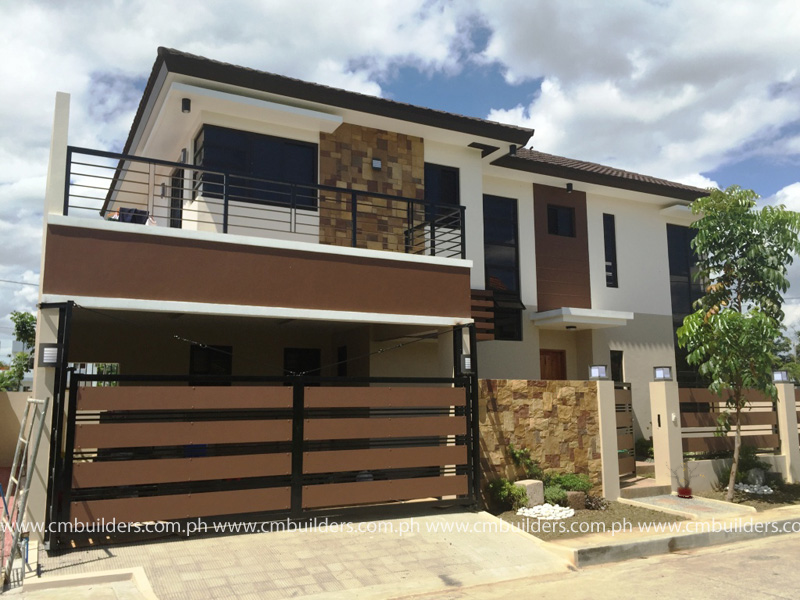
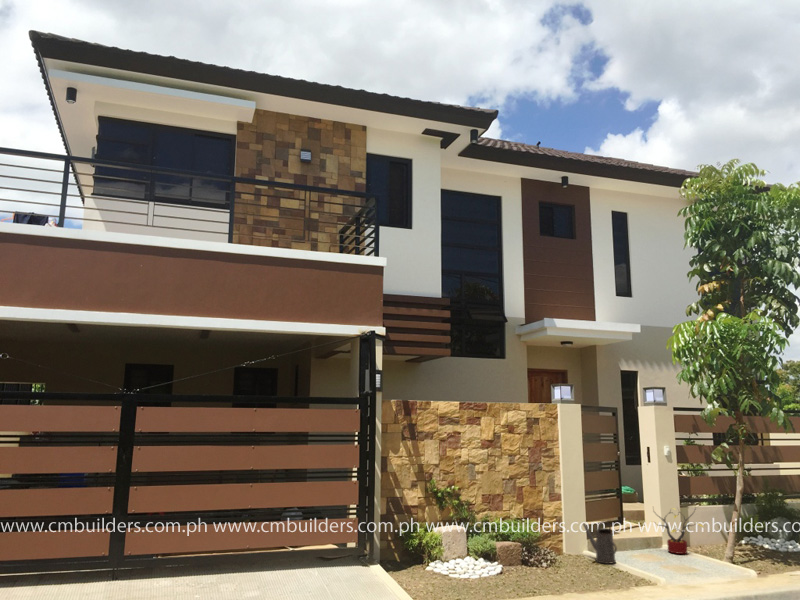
watering can: none [618,474,649,505] -> present [583,522,617,564]

